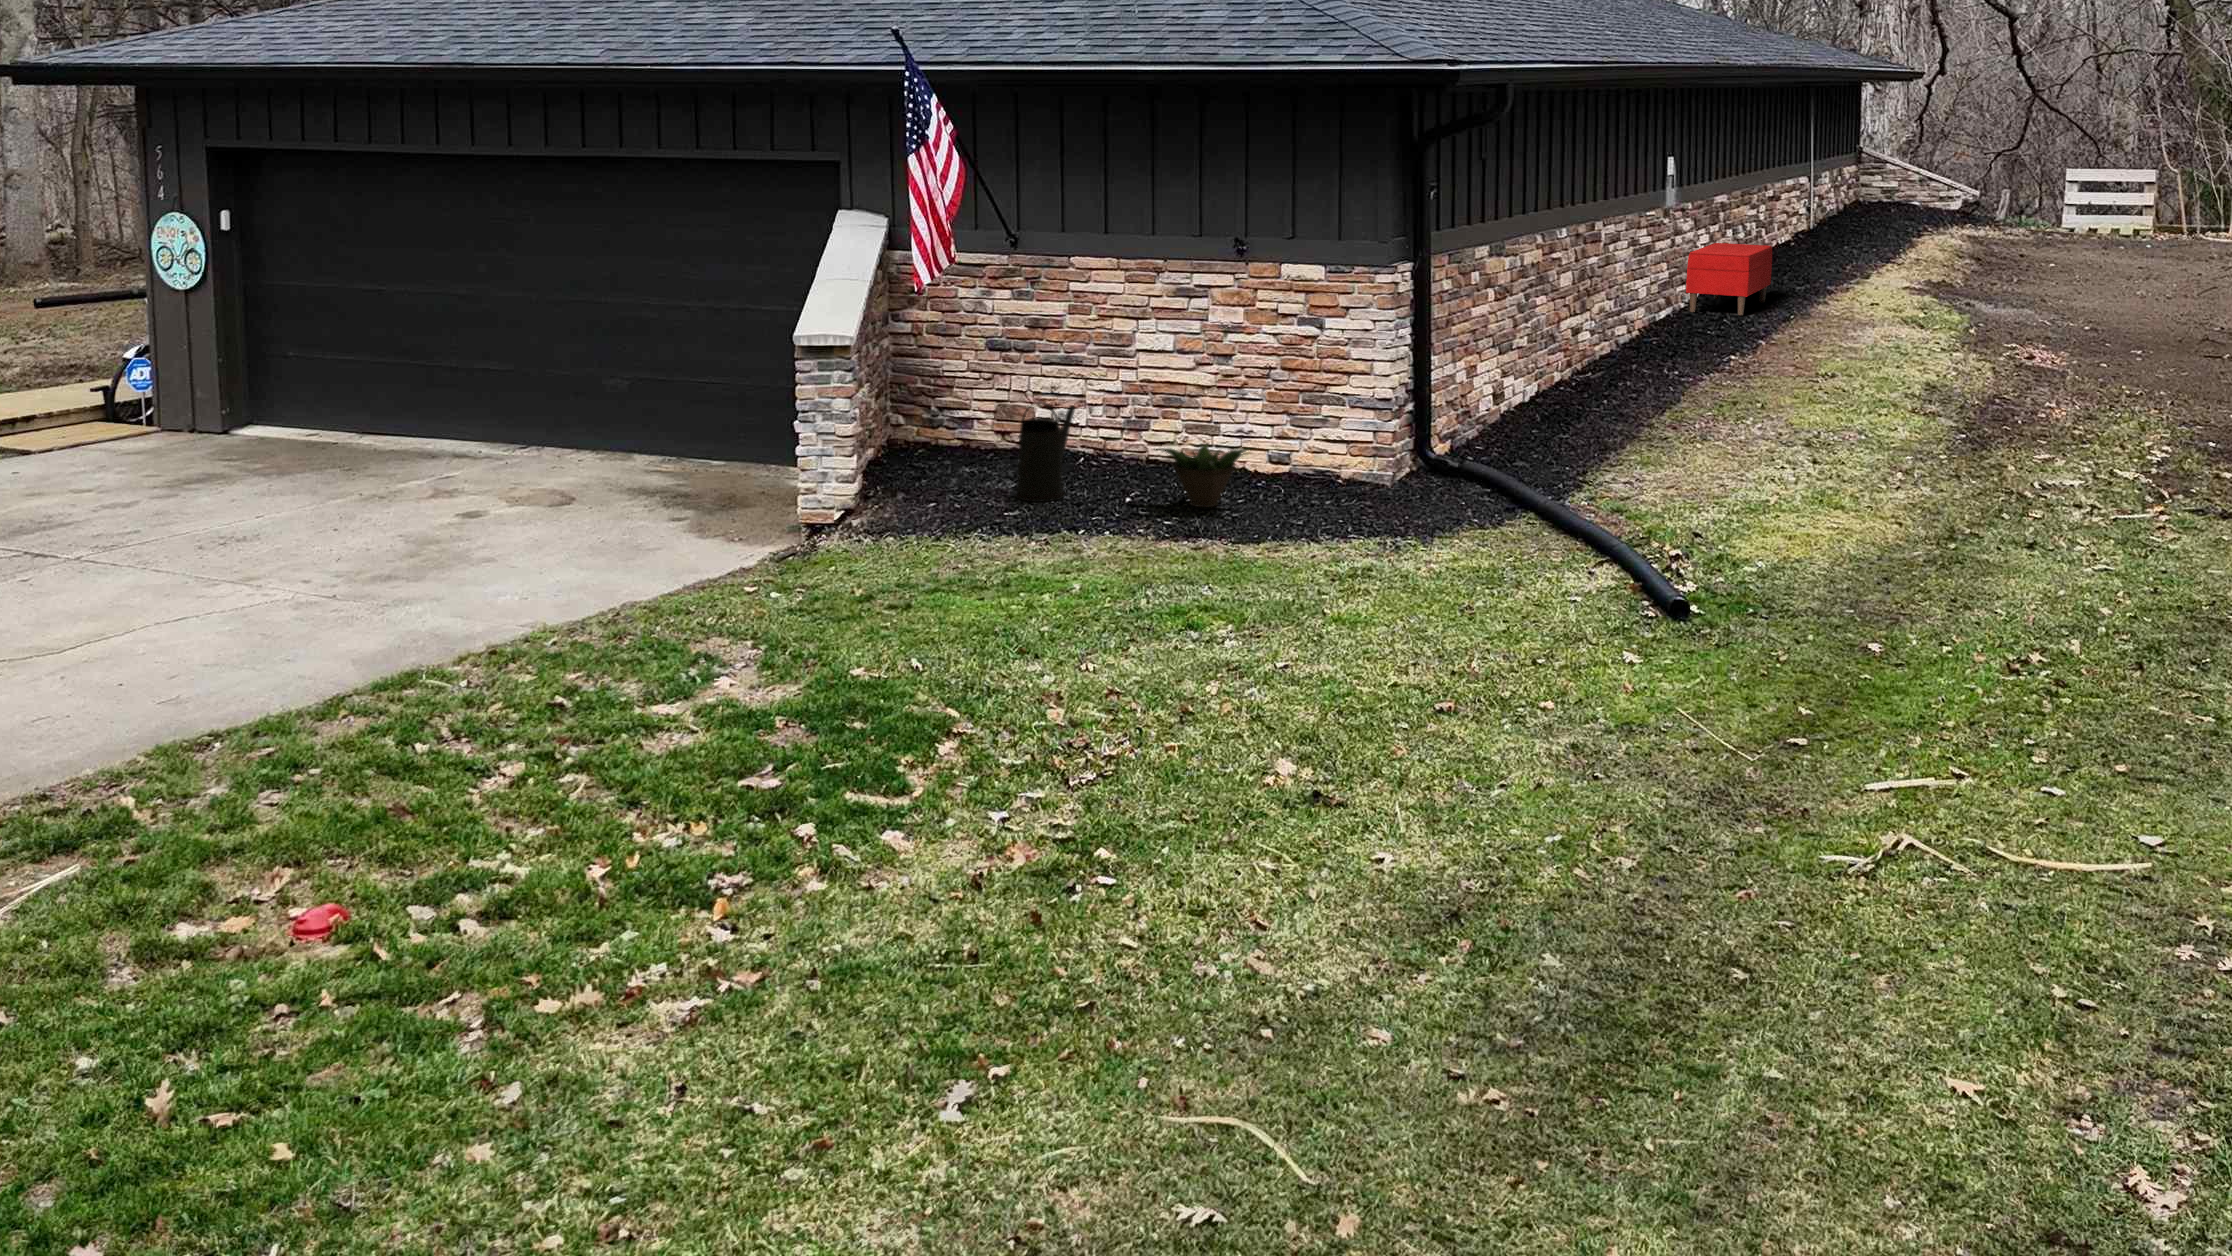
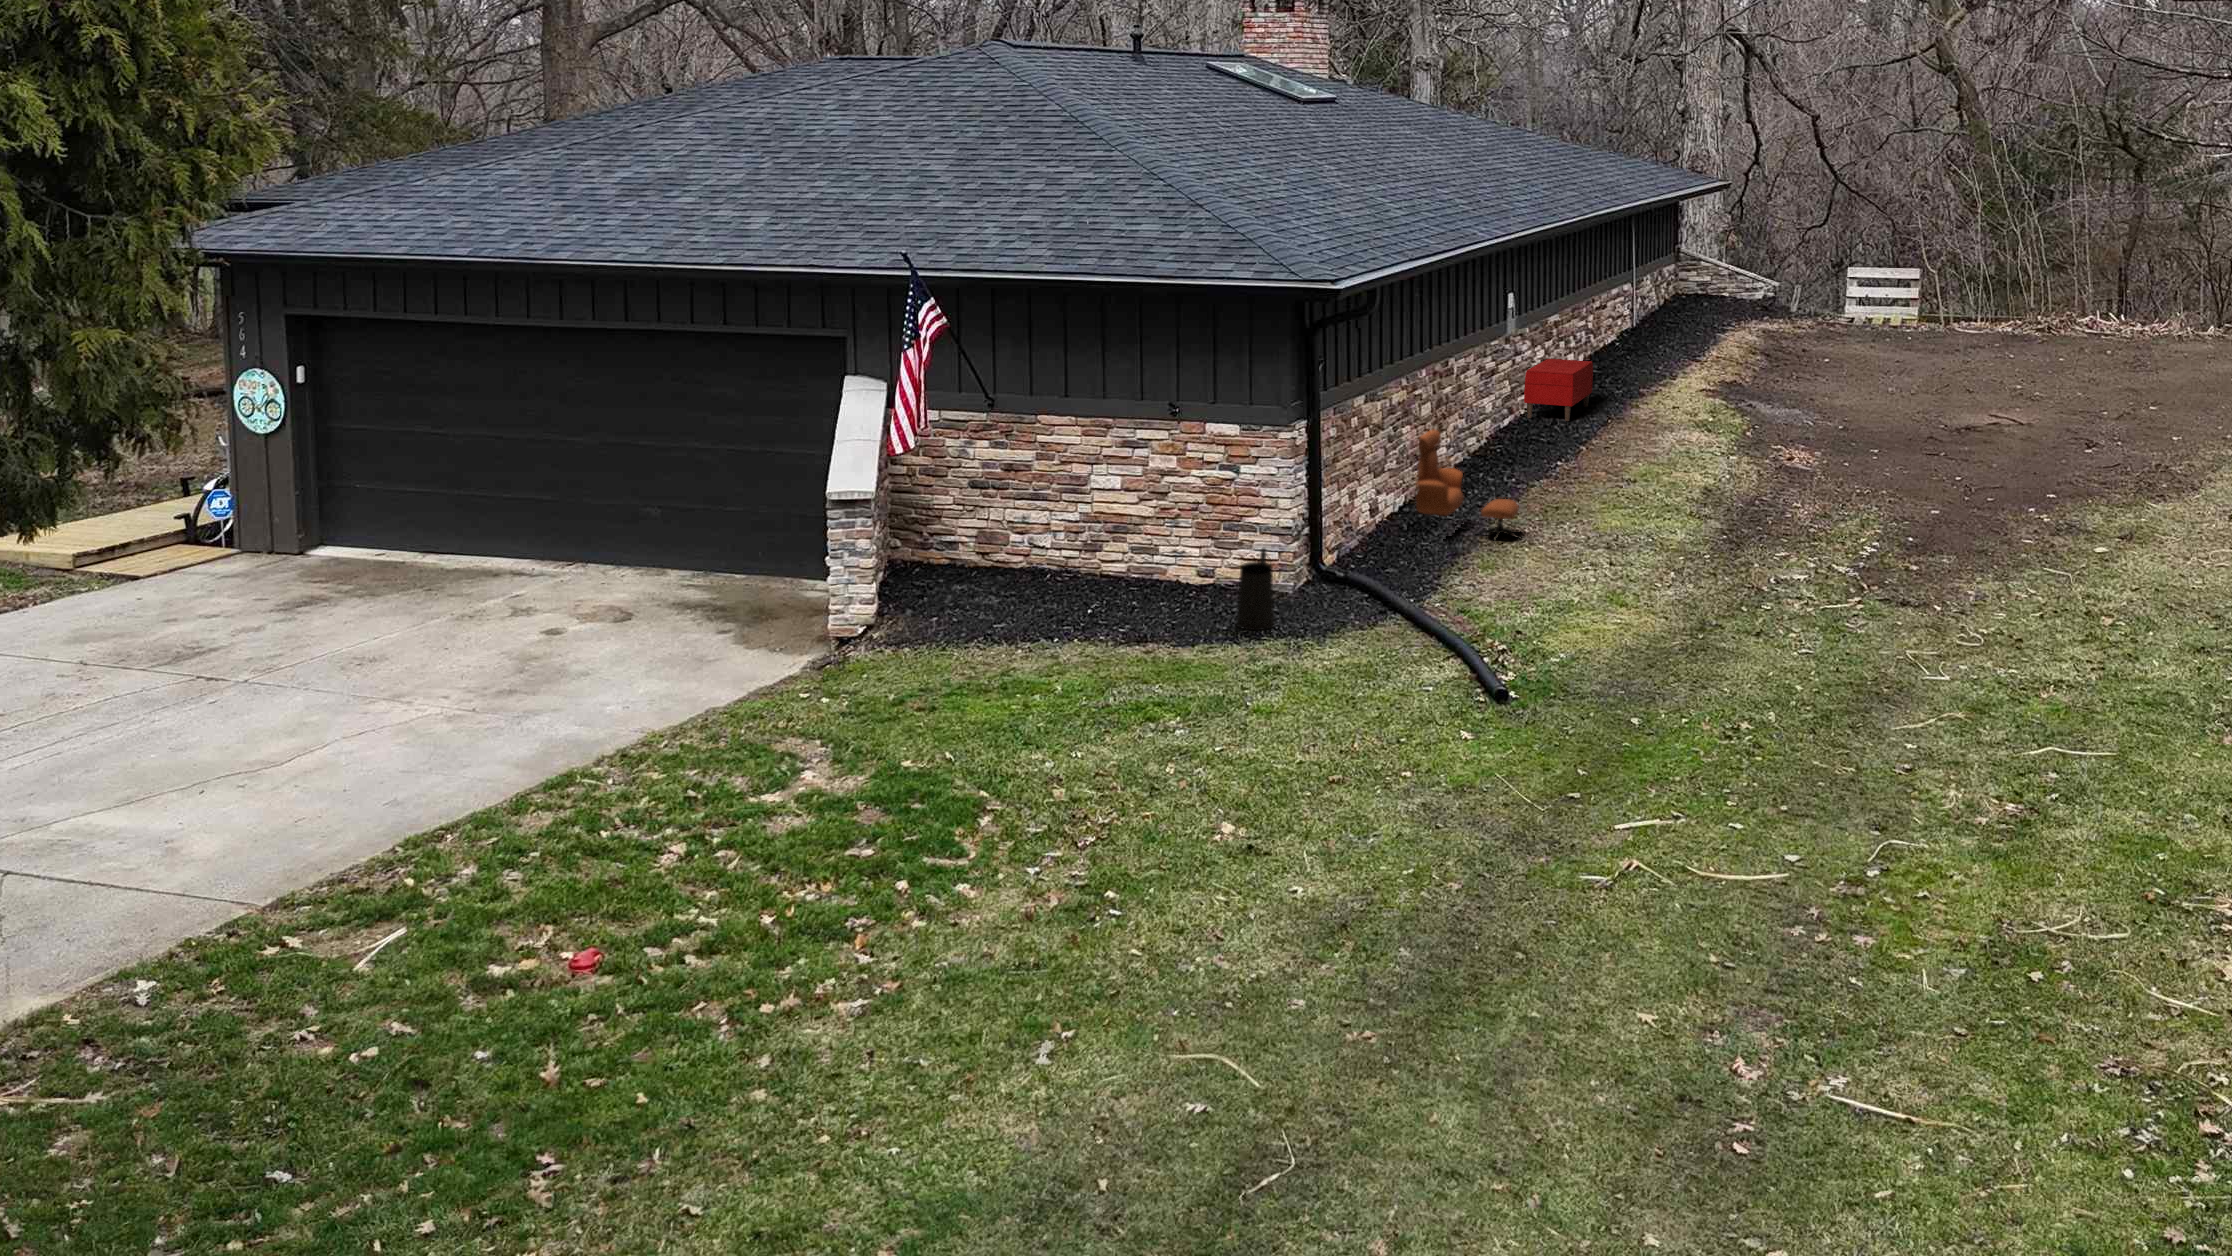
lounge chair: none [1549,300,1693,440] -> present [1416,430,1522,540]
watering can: present [1015,402,1075,502] -> present [1236,548,1275,630]
decorative plant: present [1156,444,1253,507] -> none [1108,561,1190,612]

